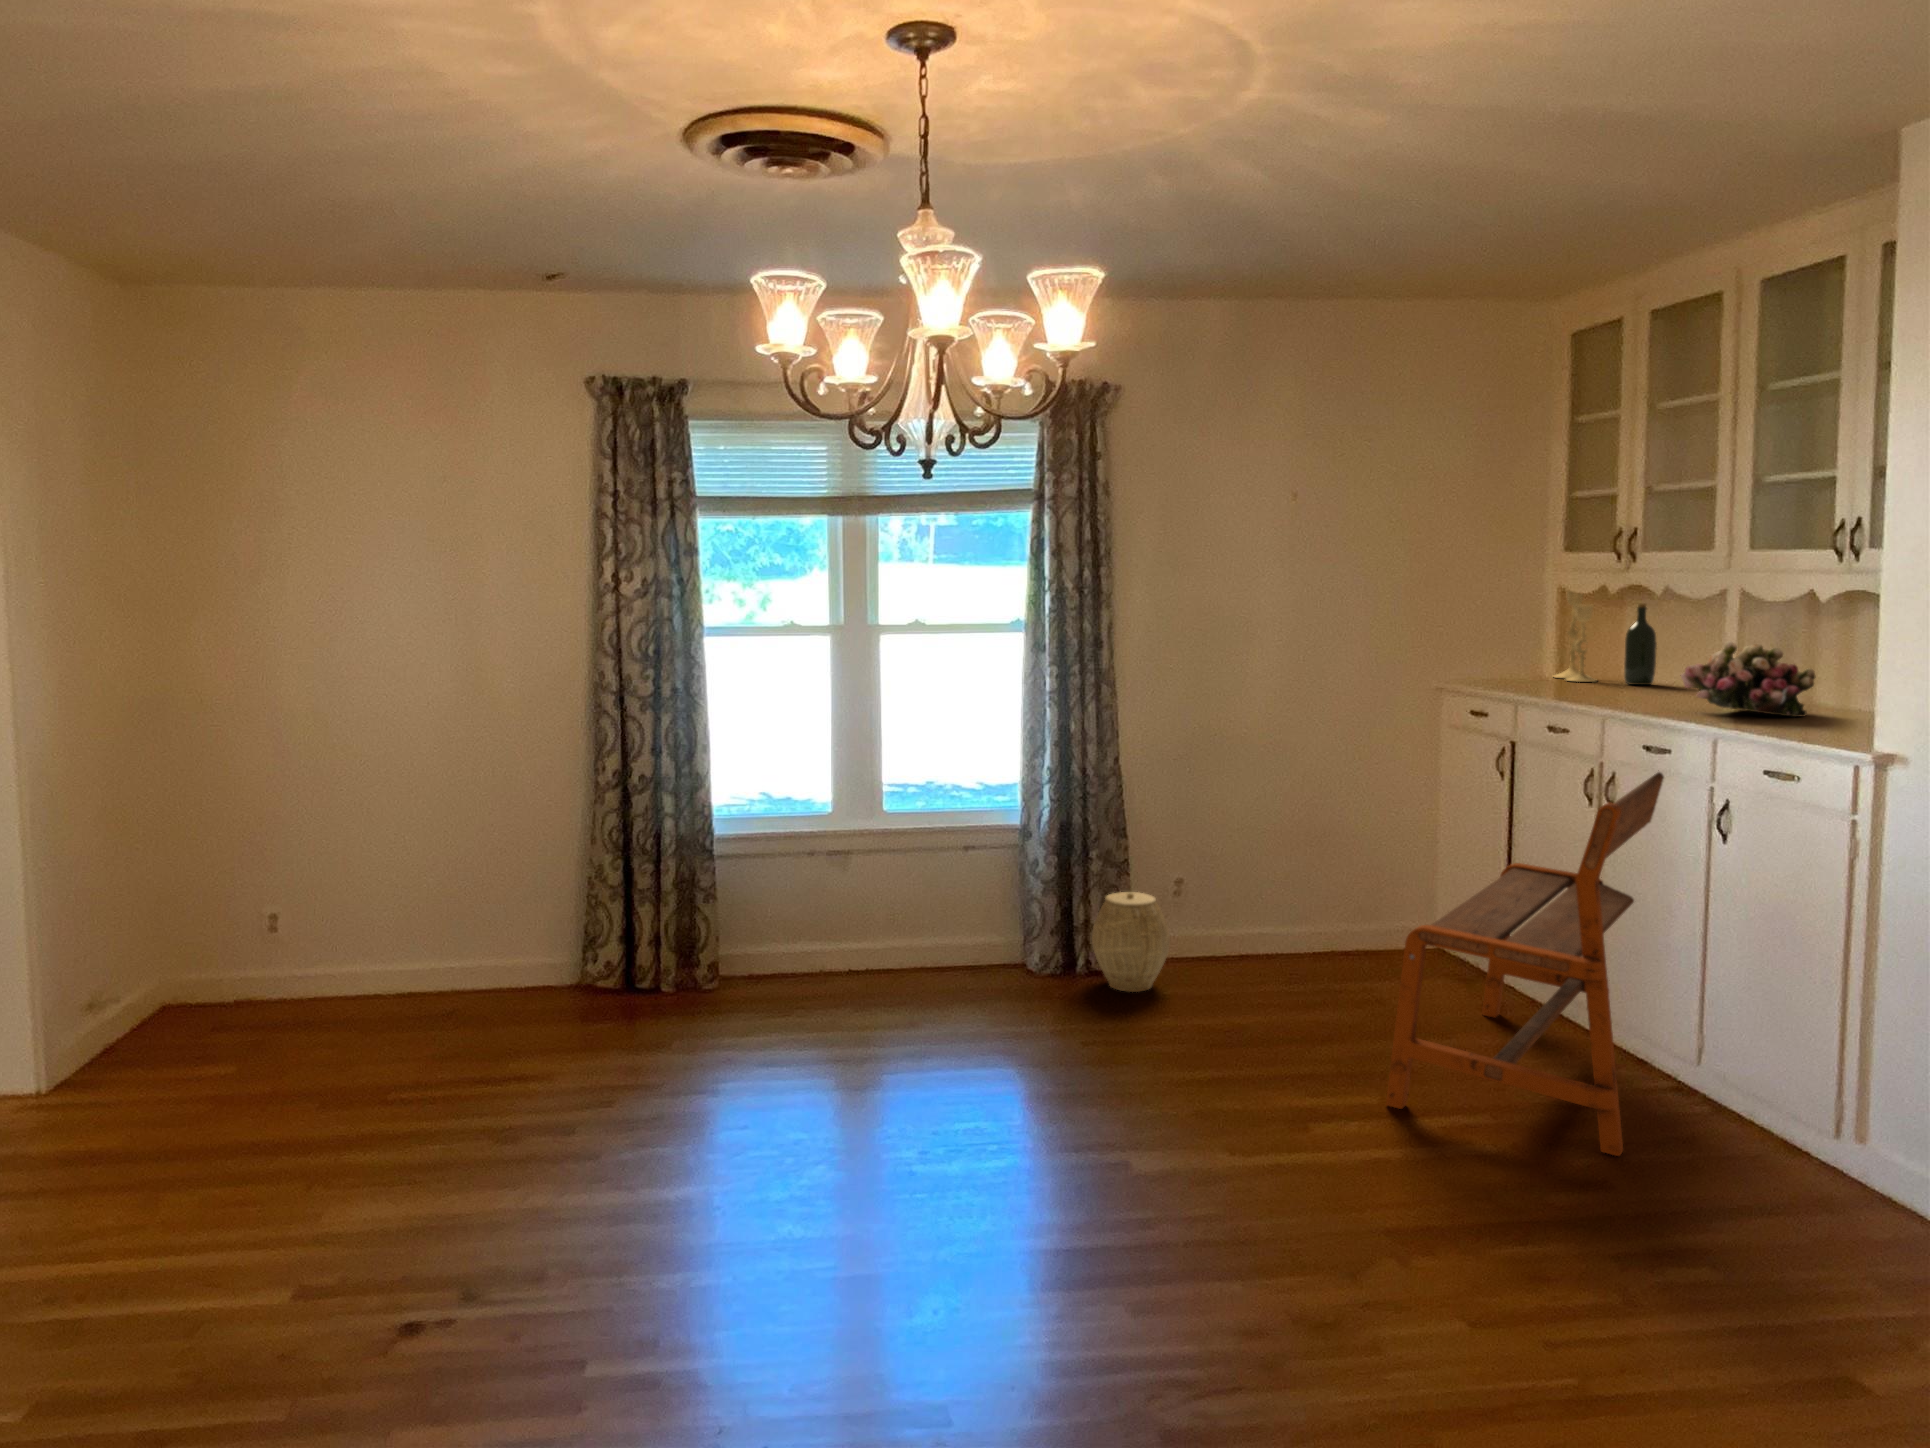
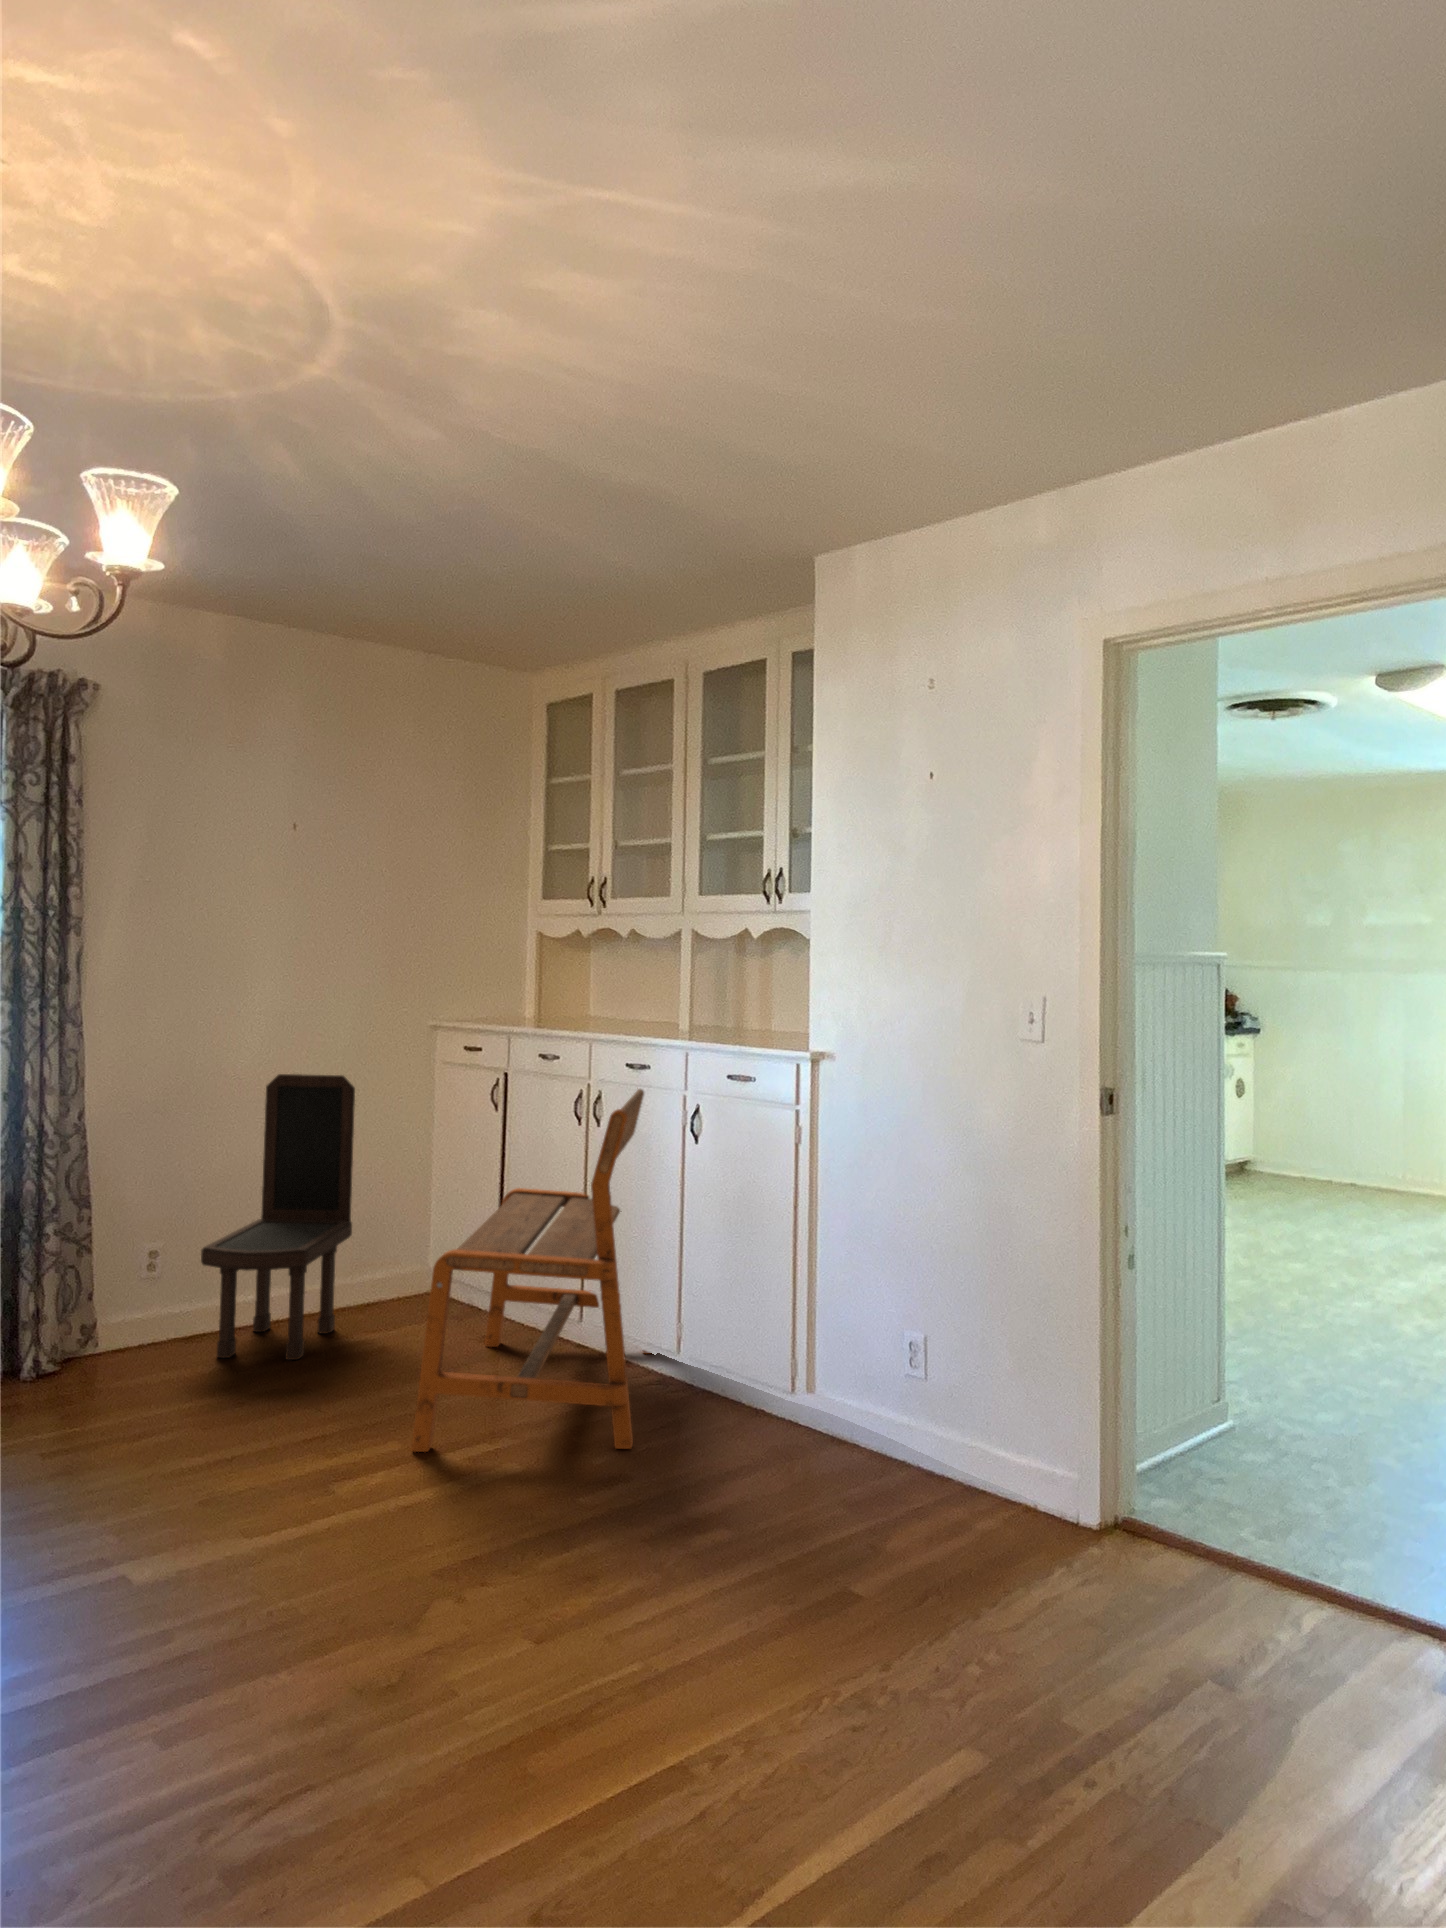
candlestick: present [1554,591,1597,682] -> none [533,933,573,1018]
wine bottle: present [1624,603,1657,685] -> none [595,946,621,1019]
flower arrangement: present [1681,642,1815,717] -> none [652,972,751,1035]
dining chair: none [1213,731,1354,995] -> present [201,1074,355,1360]
woven basket: present [1092,892,1170,992] -> none [45,1269,148,1391]

